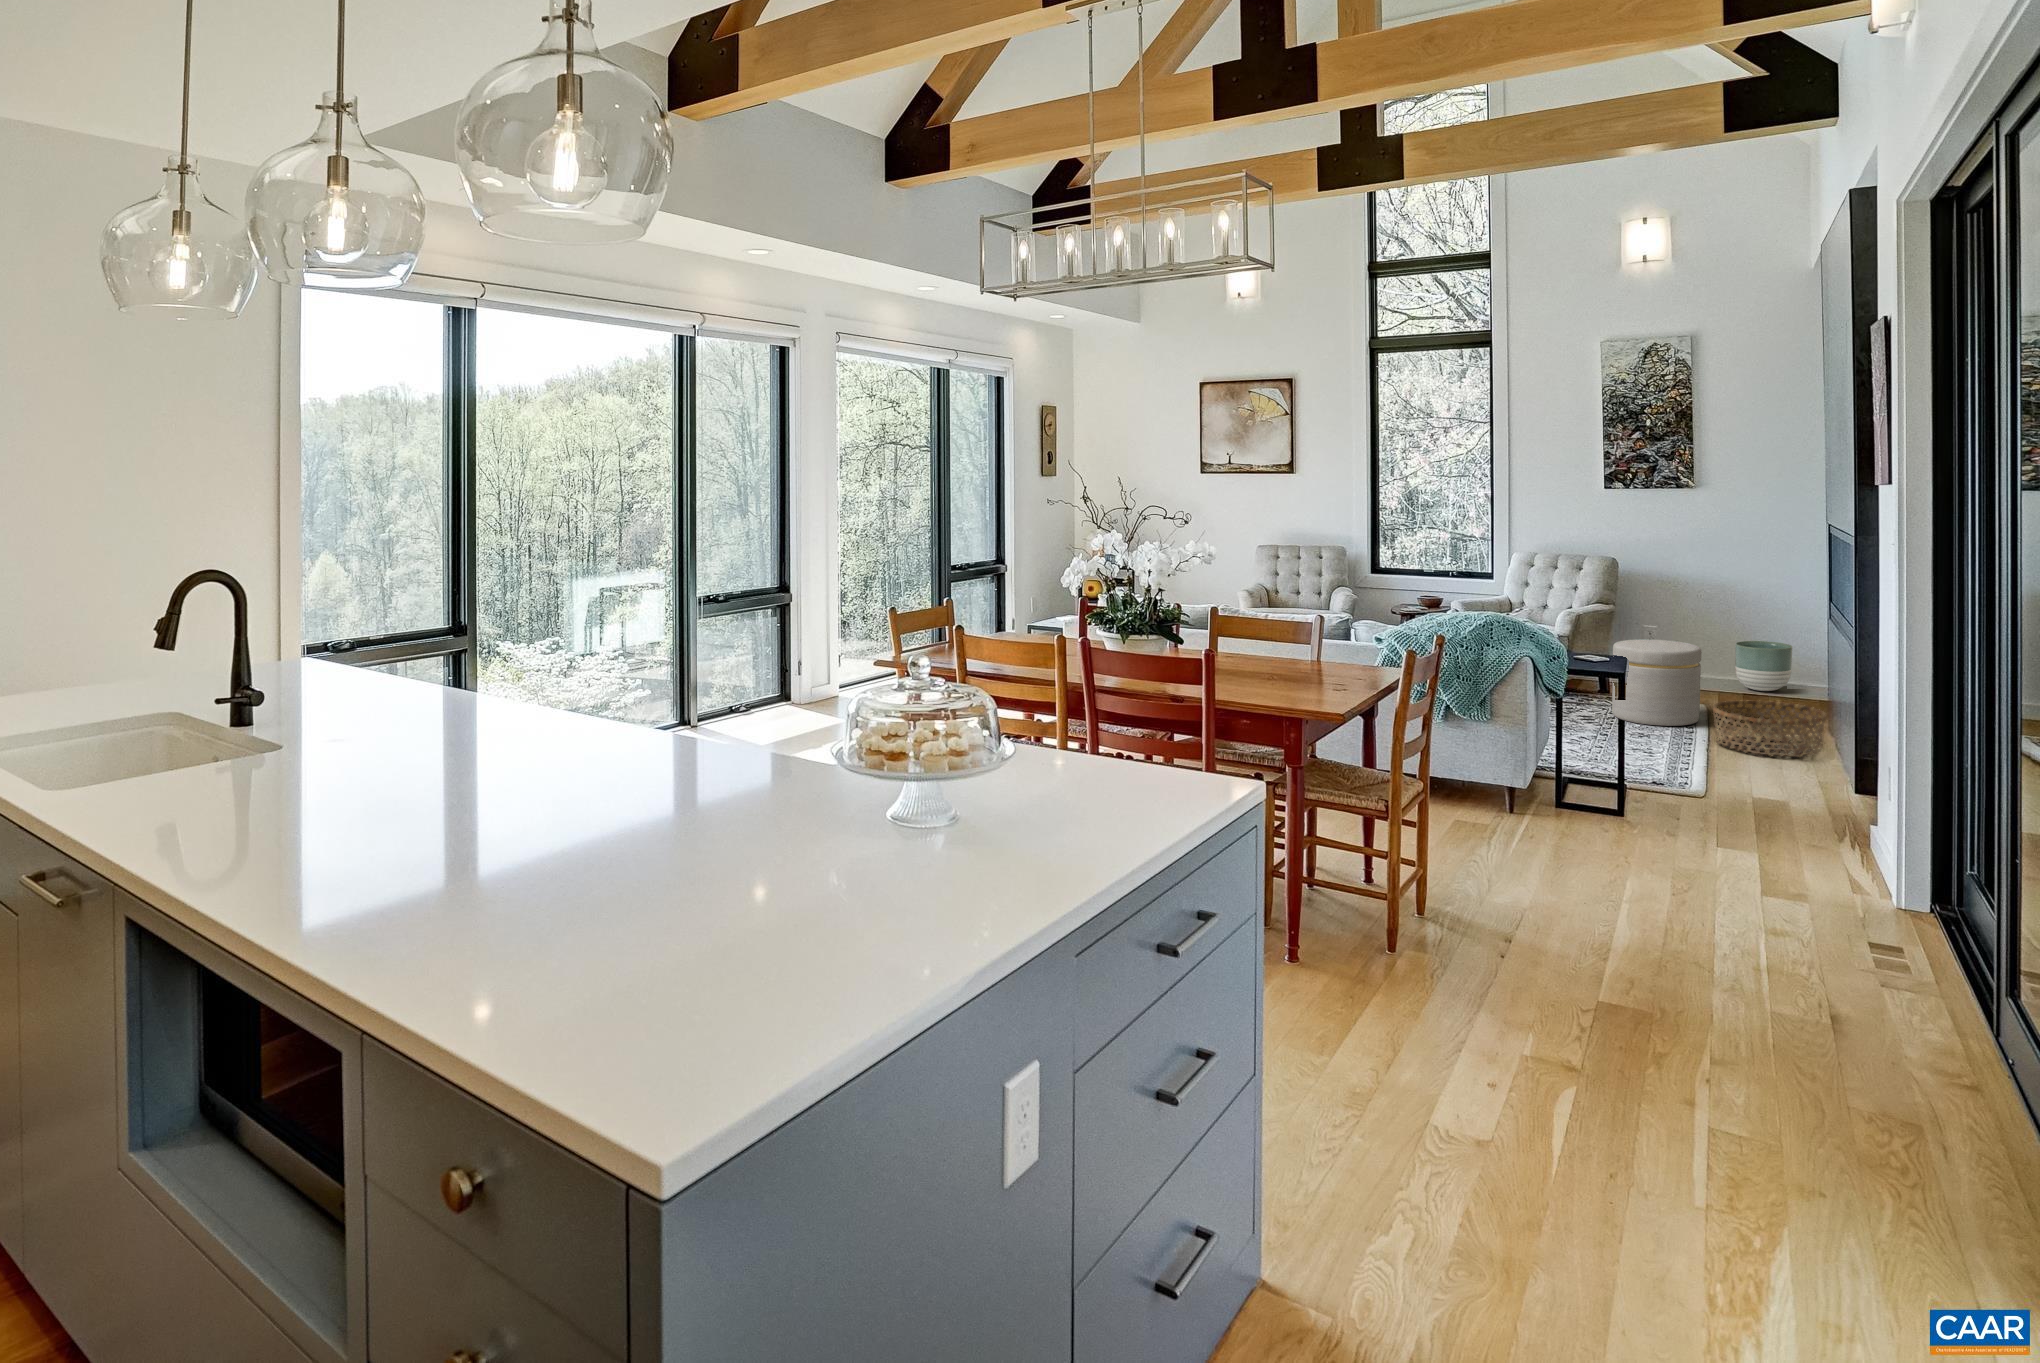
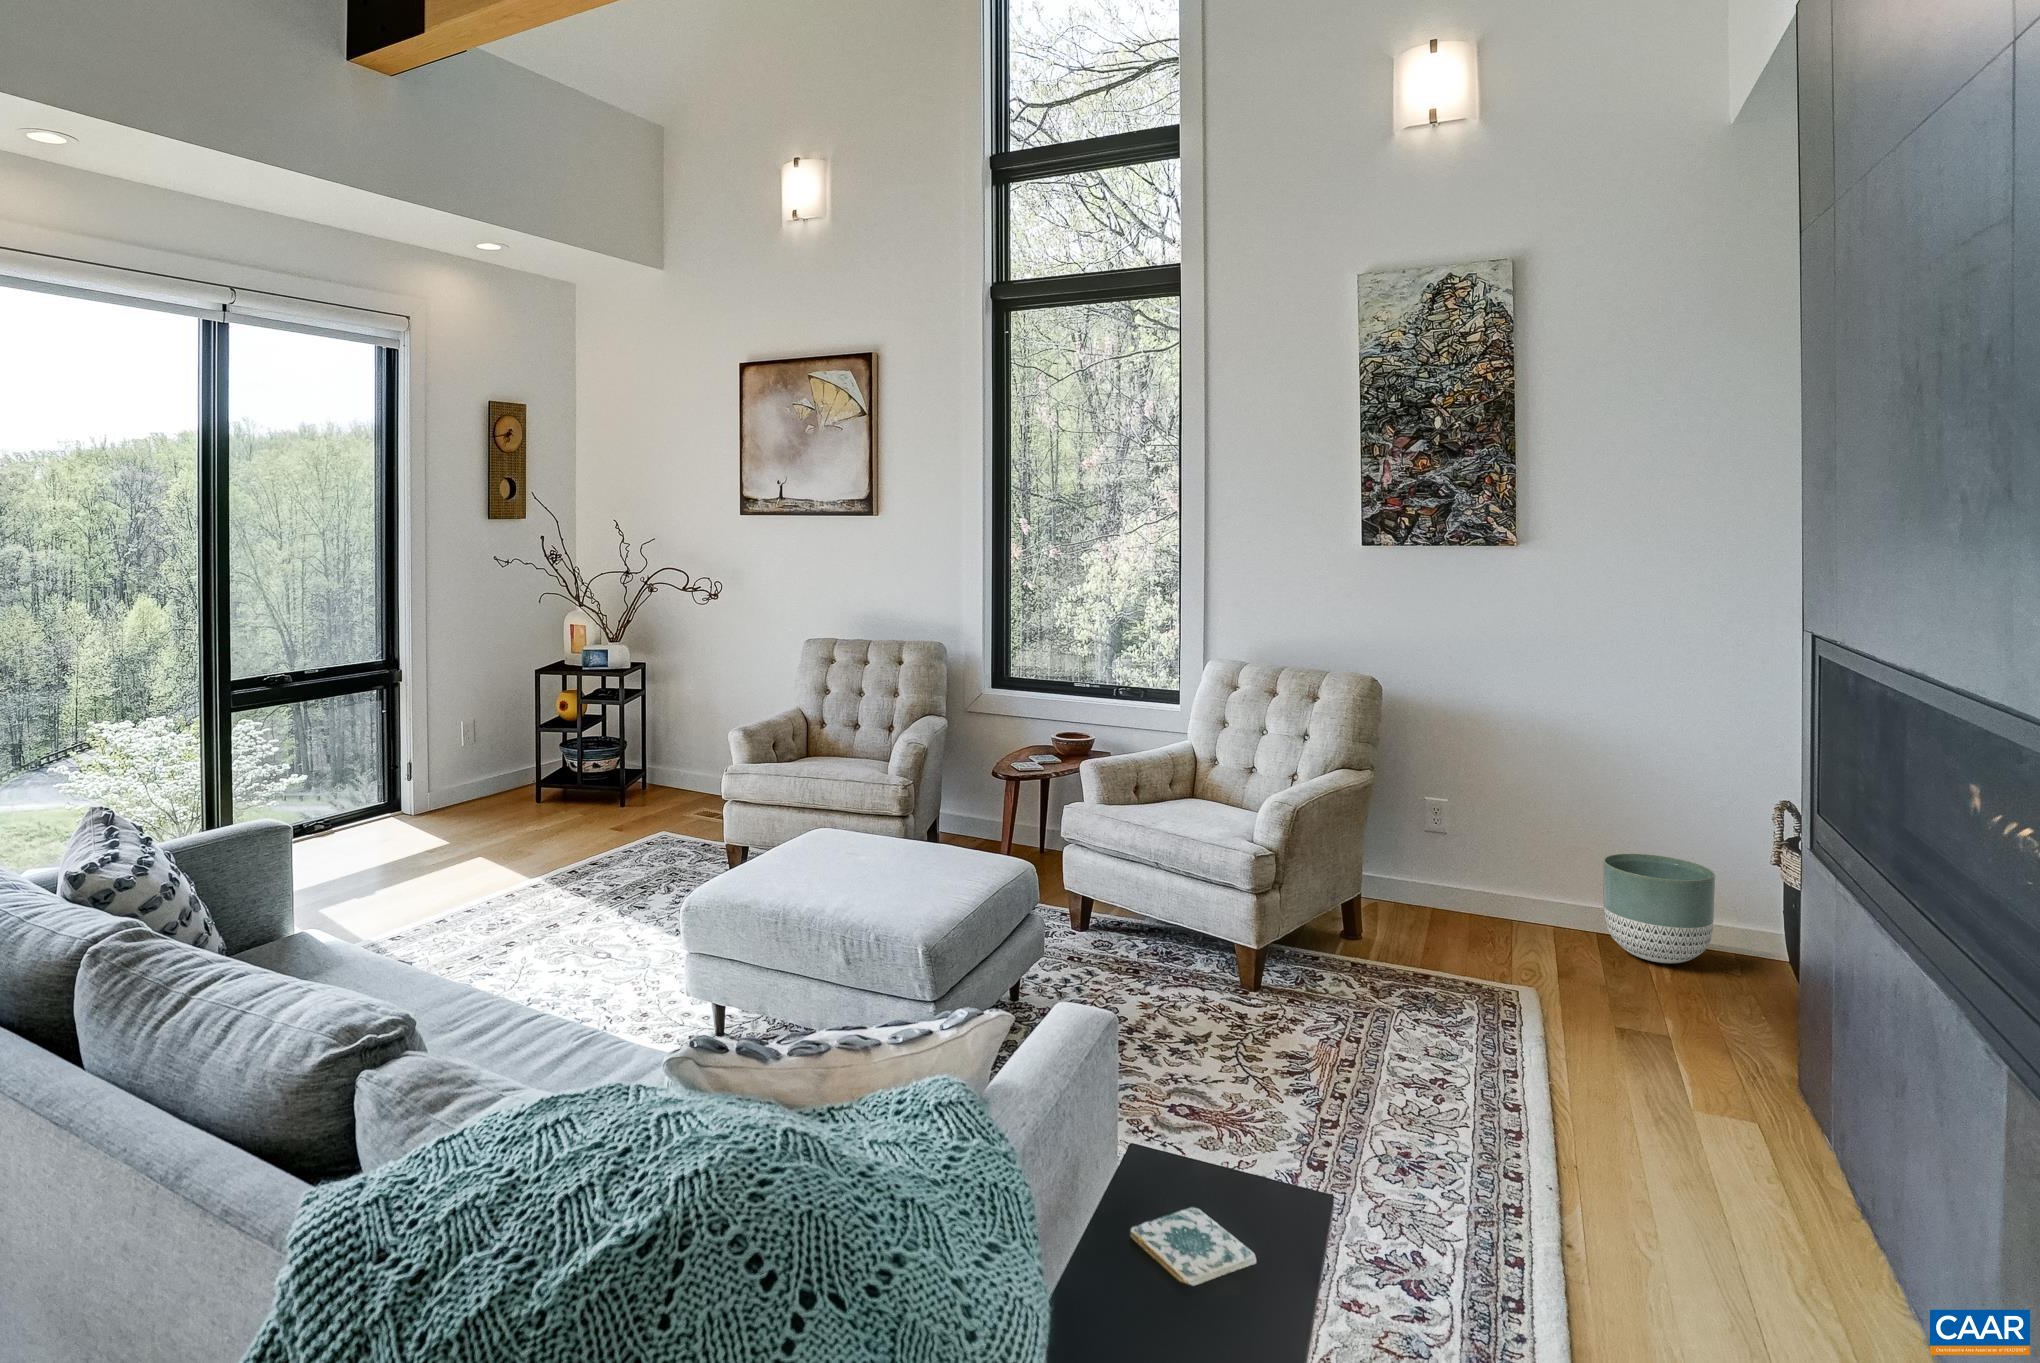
ottoman: present [1612,639,1702,726] -> none [1343,866,1529,1089]
basket: present [1713,700,1826,757] -> none [1550,1052,1840,1268]

